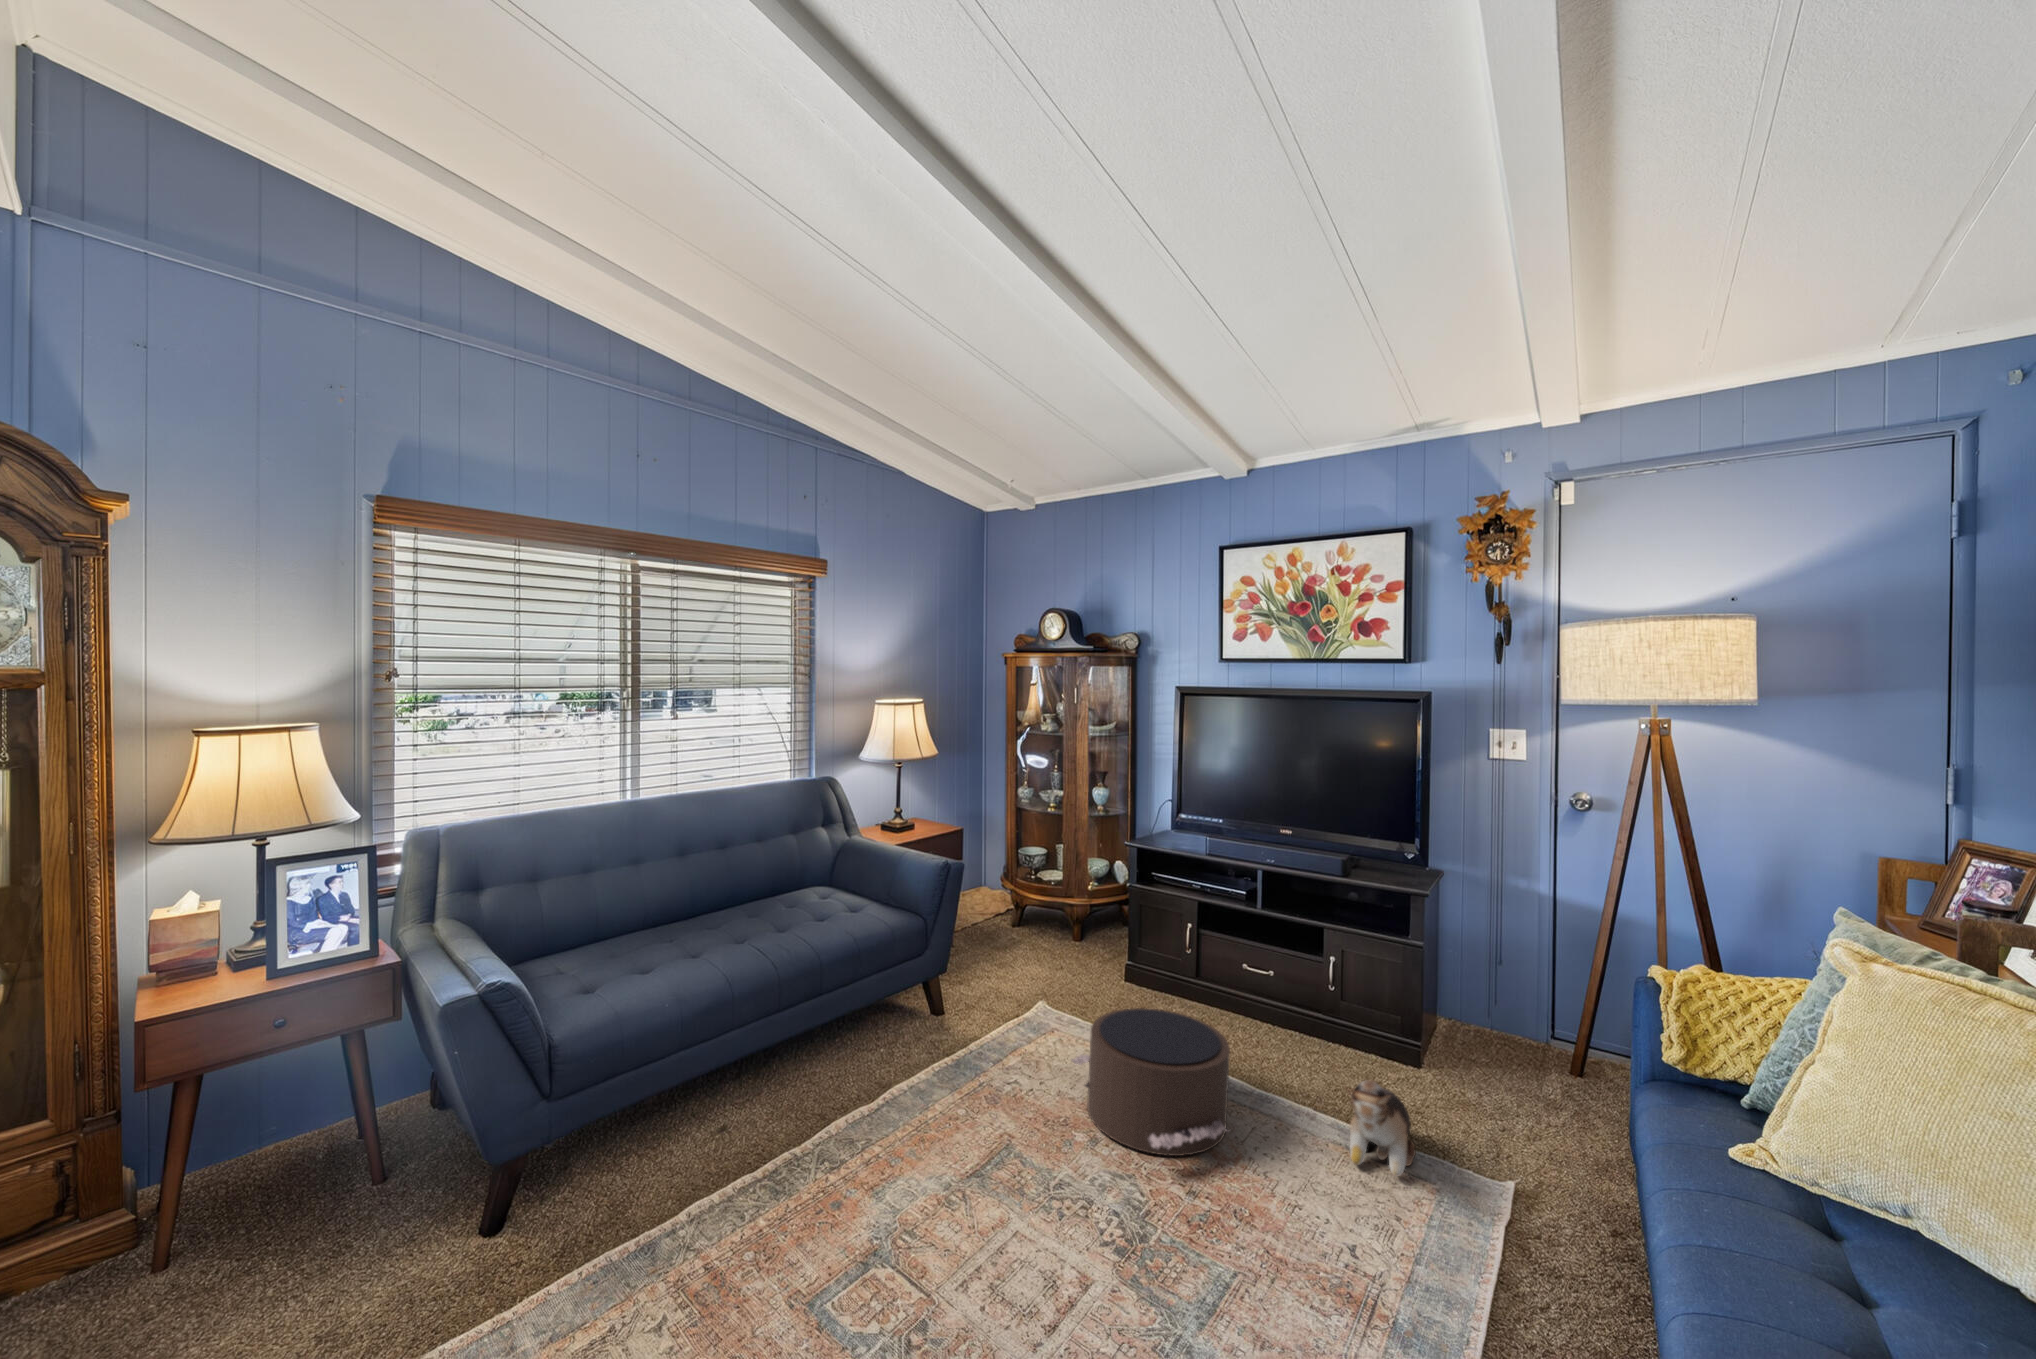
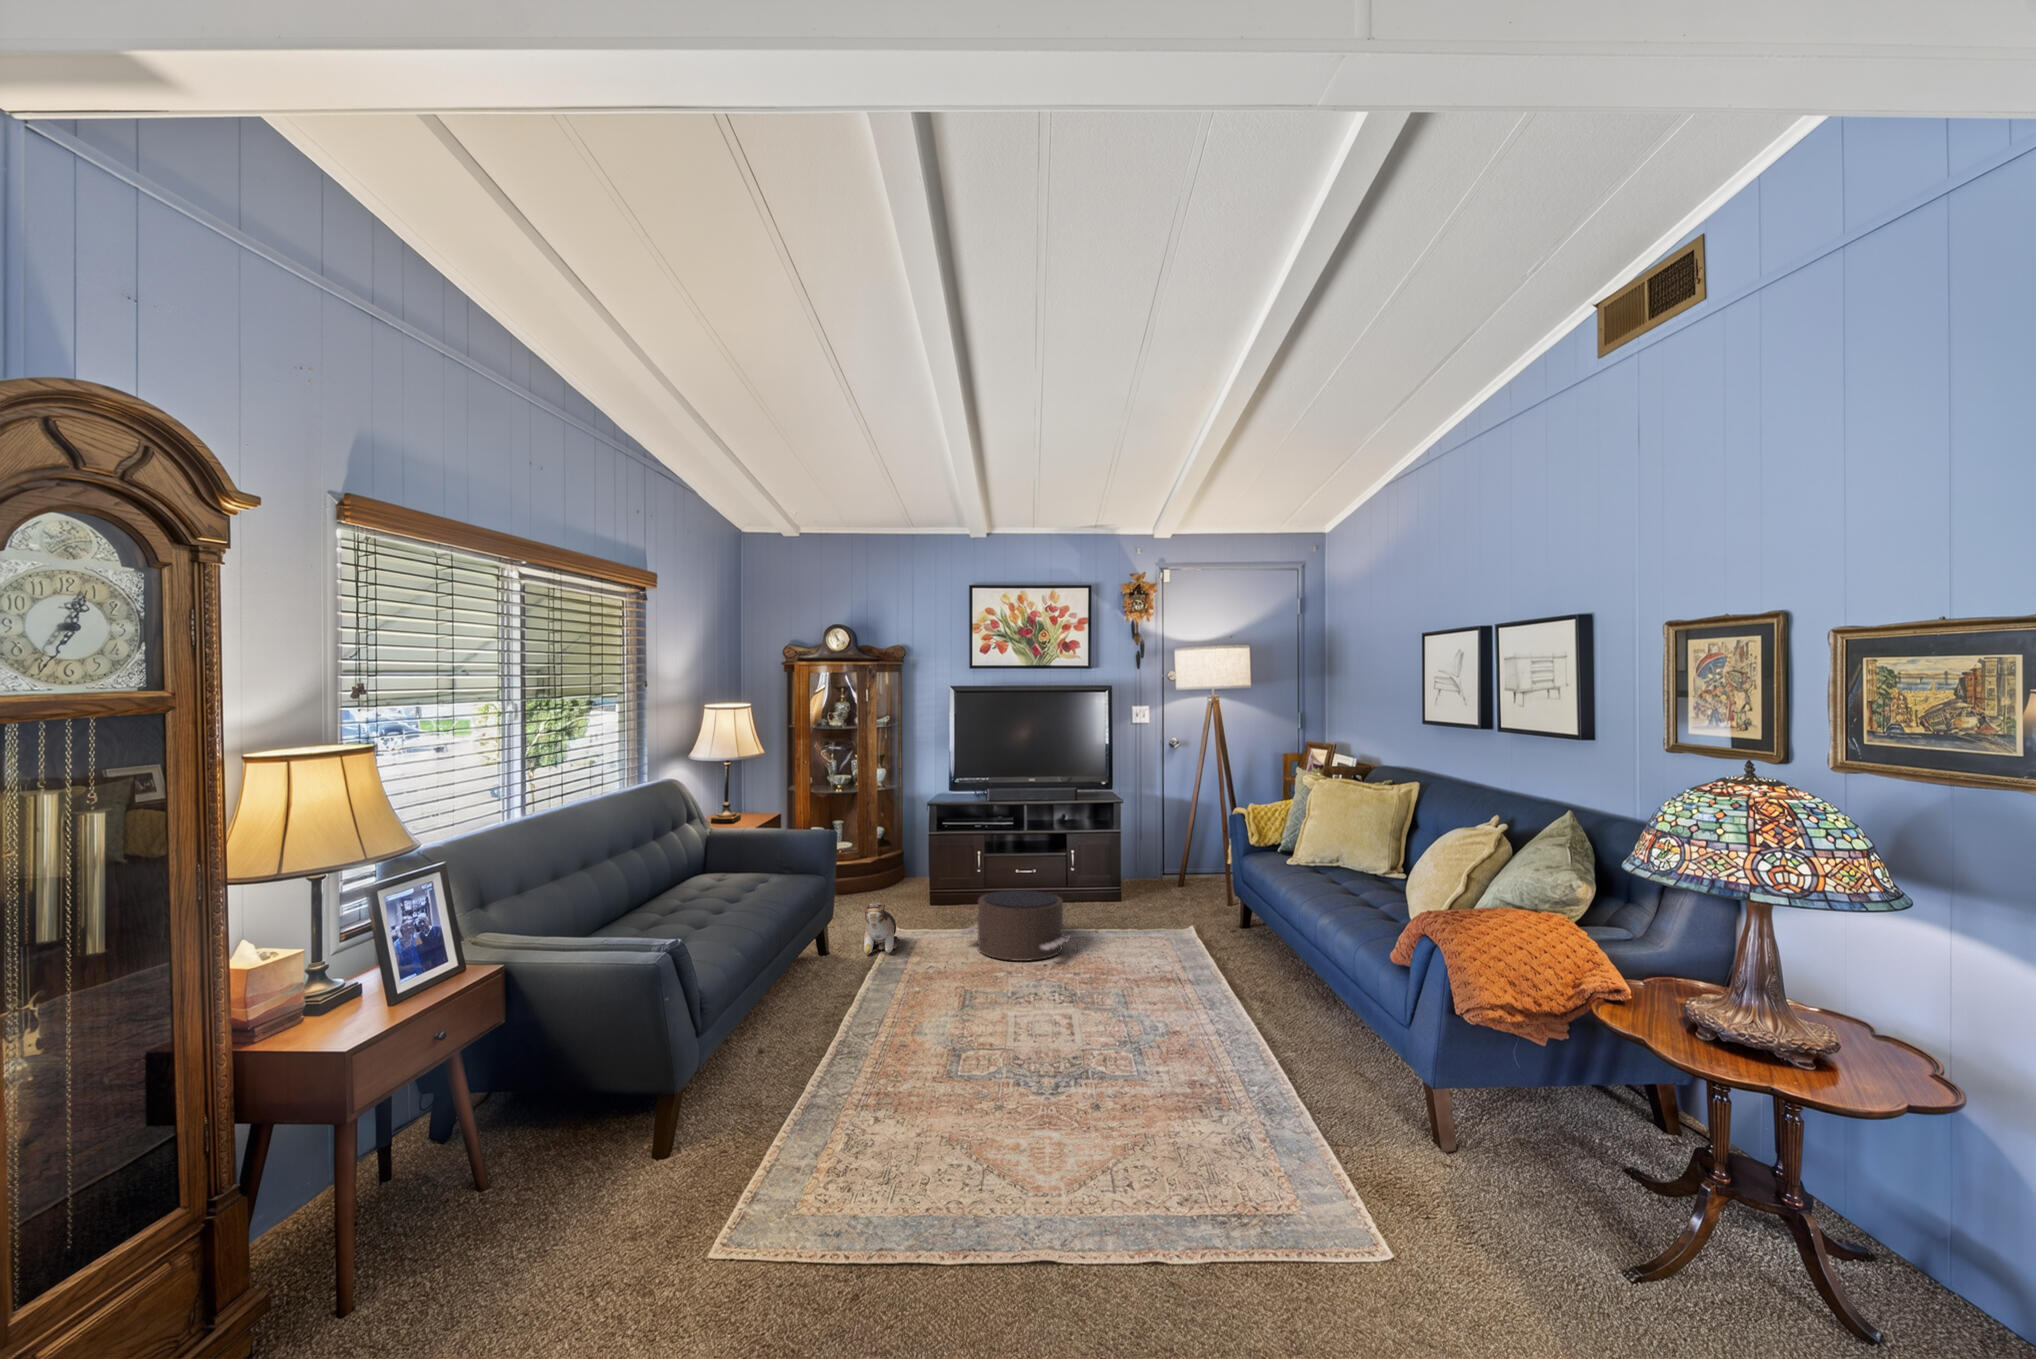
plush toy: present [1350,1080,1416,1176] -> present [861,902,899,954]

